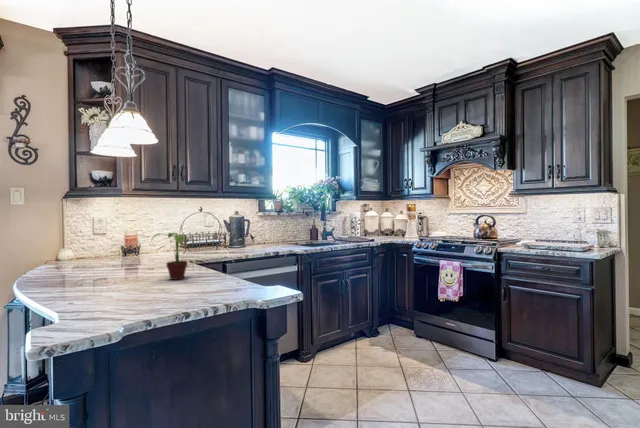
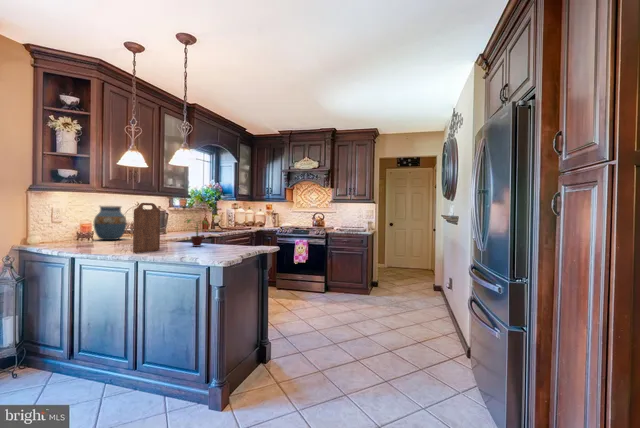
cutting board: none [43,209,101,290] -> present [133,203,160,253]
vase: none [121,214,161,258] -> present [94,206,127,240]

